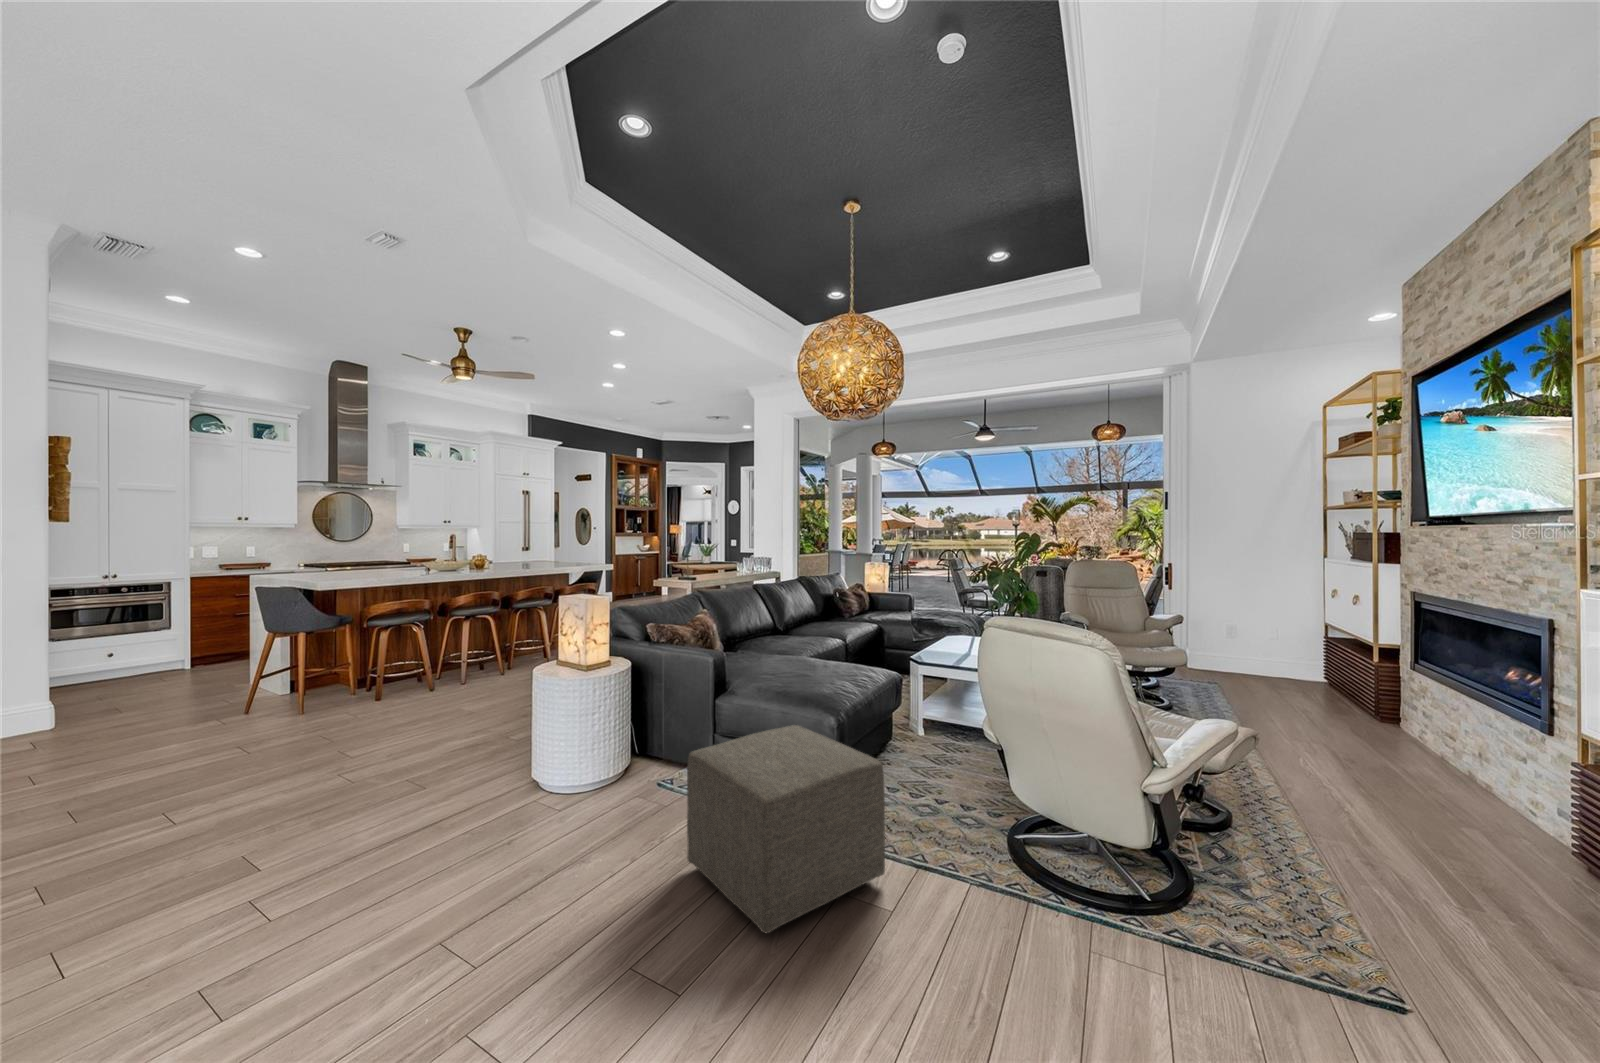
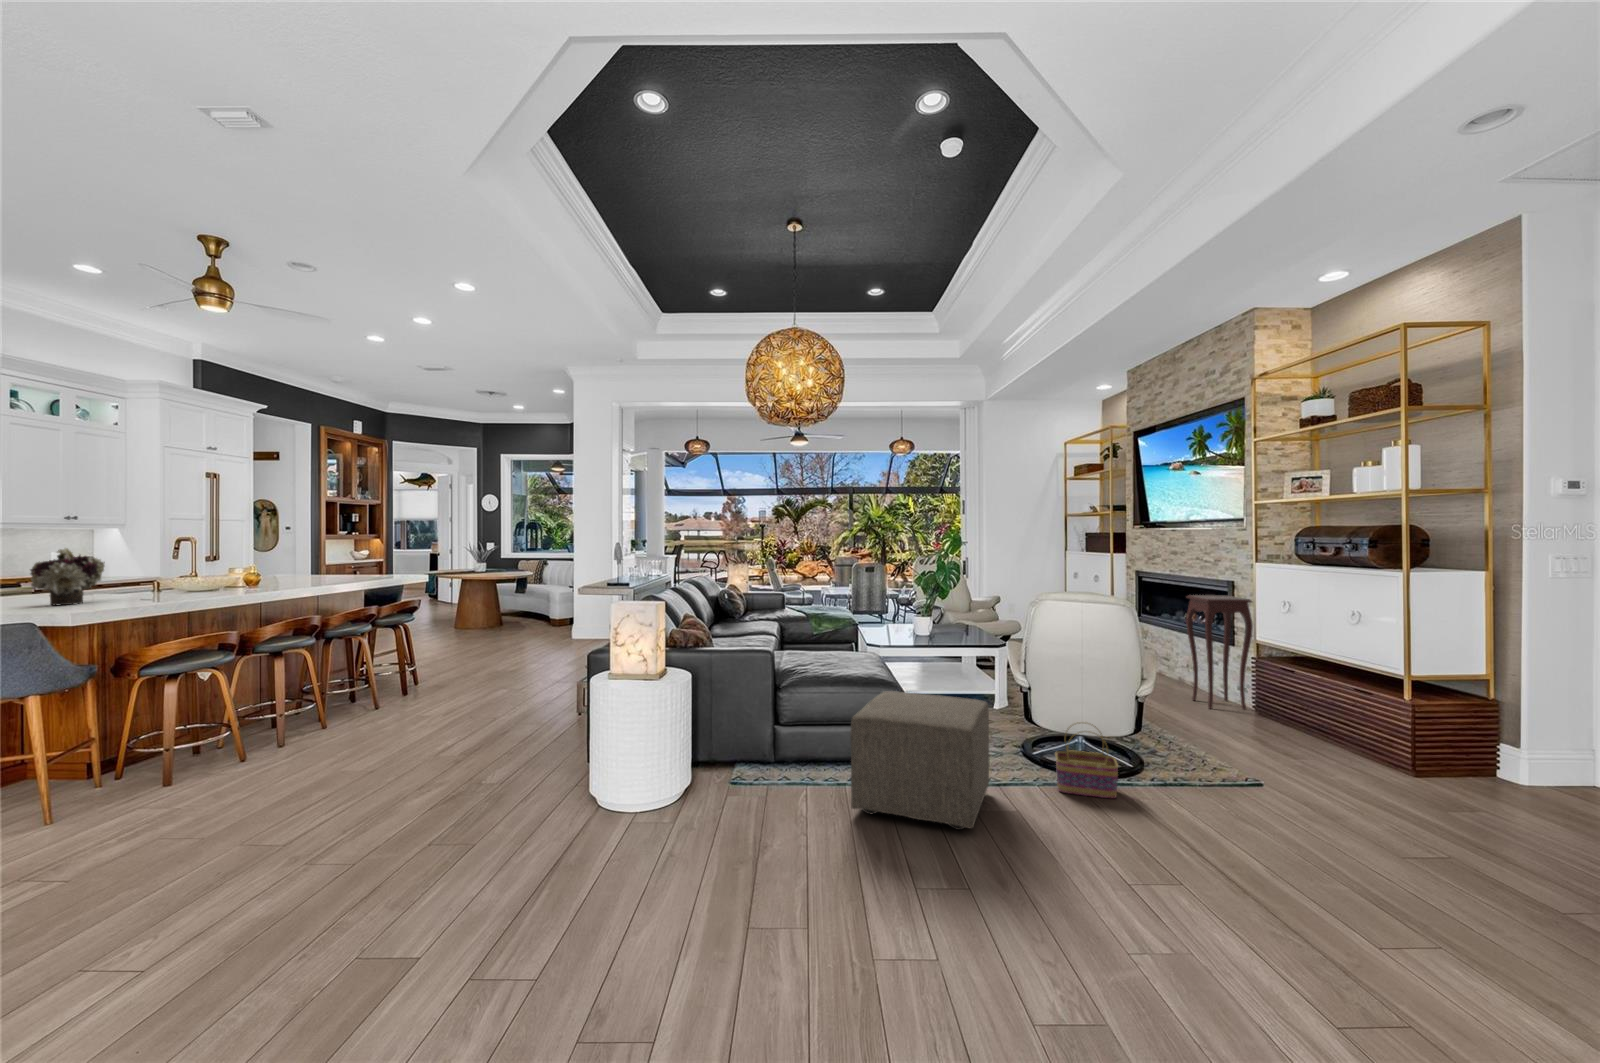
flower arrangement: none [324,542,367,580] -> present [30,548,105,605]
side table: none [1438,638,1578,856] -> present [1186,595,1253,710]
basket: none [979,819,1078,954] -> present [1056,724,1118,798]

